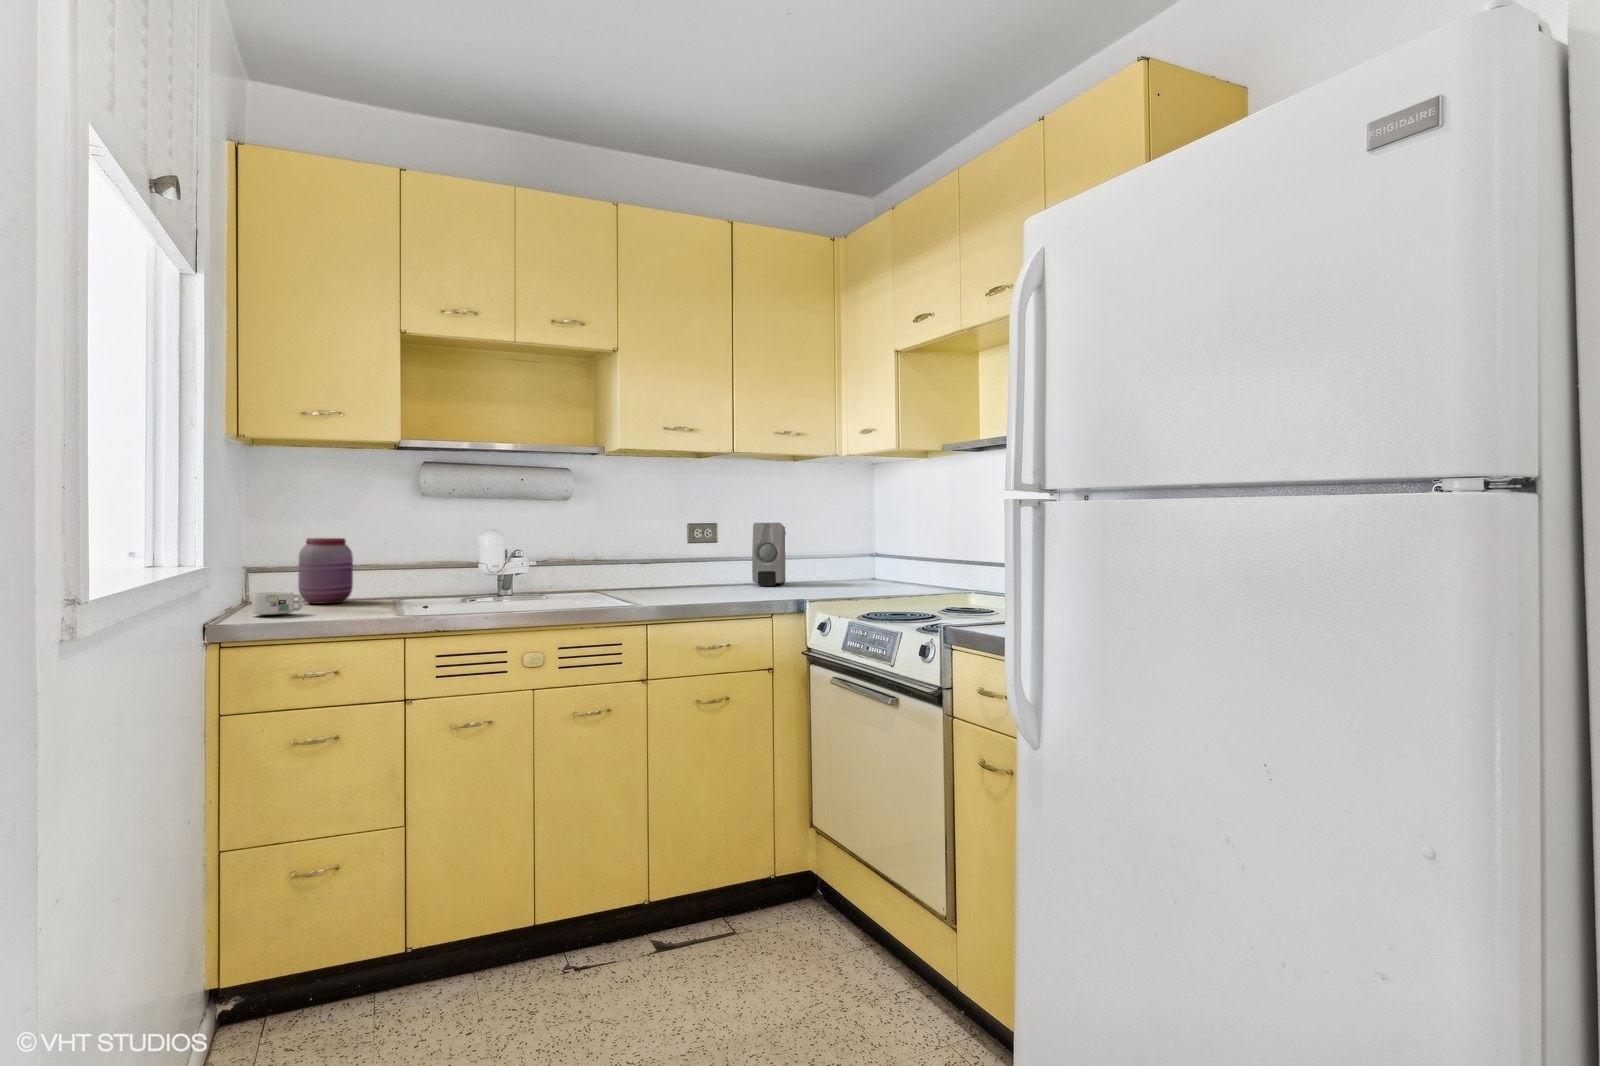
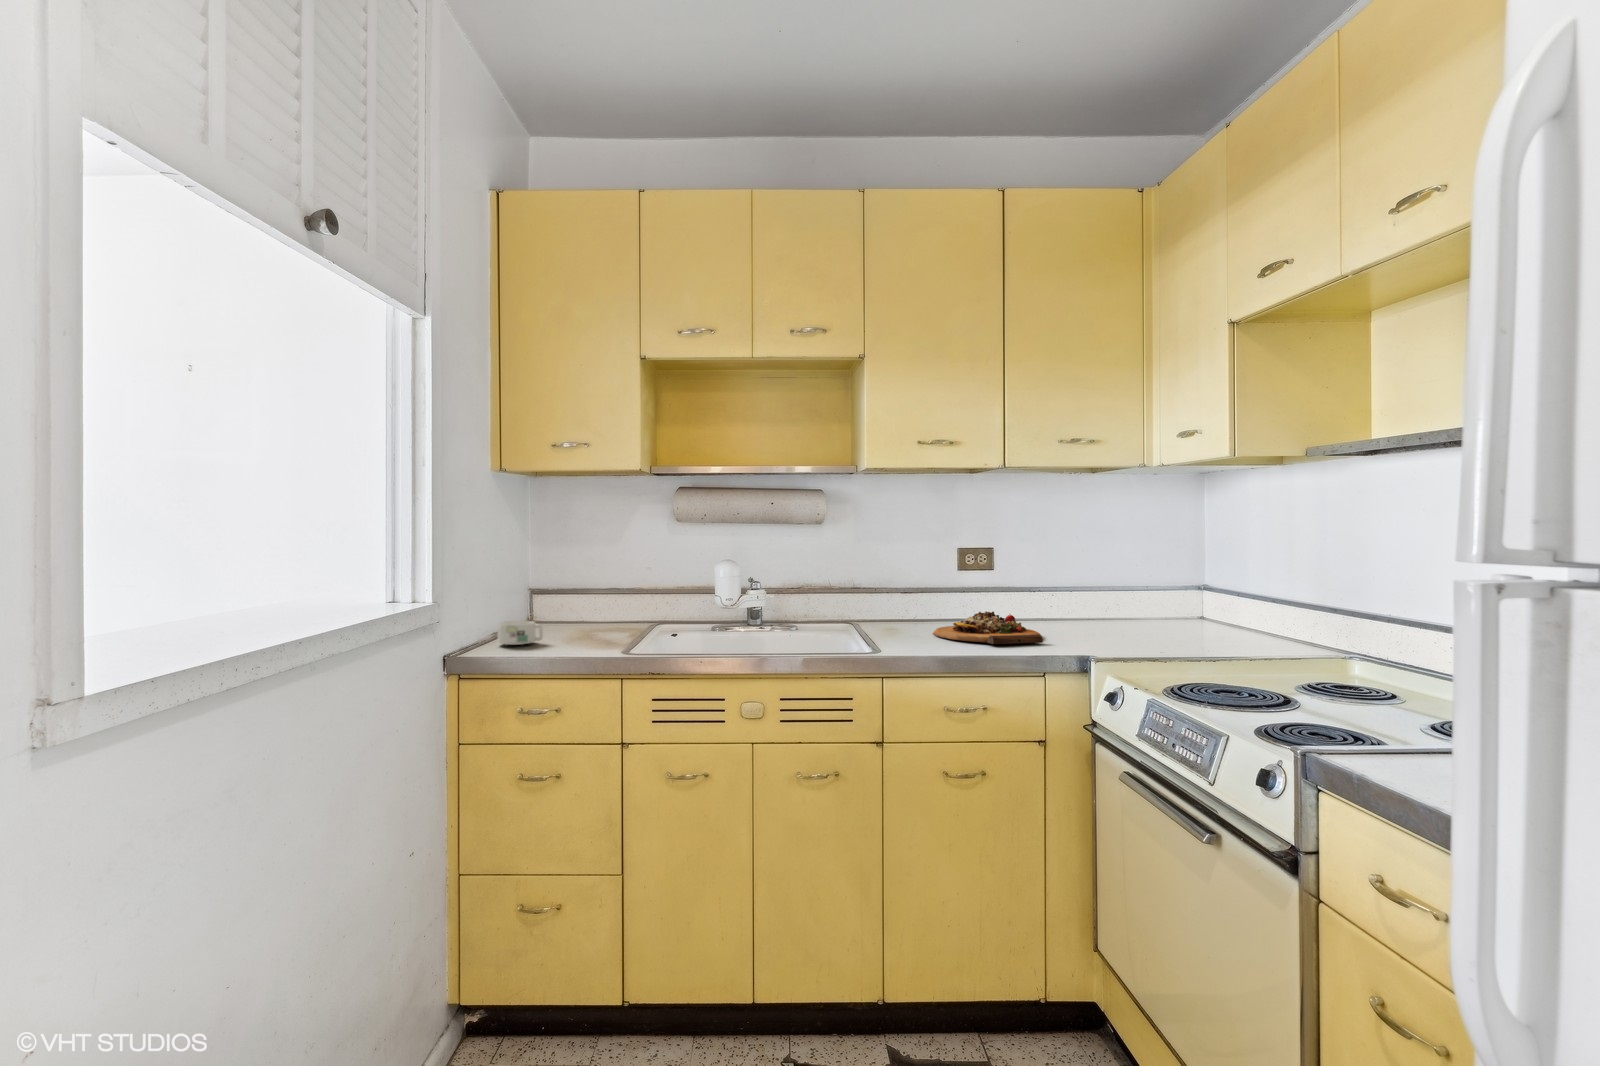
soap dispenser: present [752,523,786,586] -> none [1038,547,1082,622]
jar: present [298,538,353,604] -> none [562,563,611,629]
cutting board: none [672,575,766,598] -> present [933,611,1043,644]

